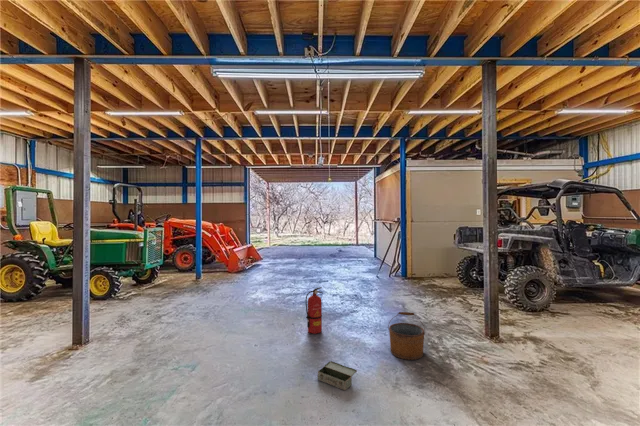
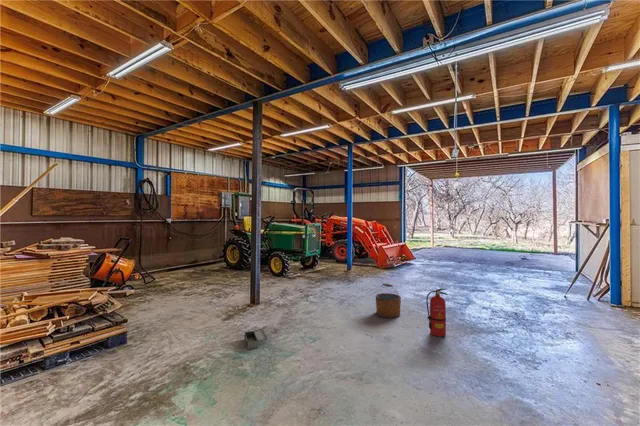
bucket: present [388,312,425,360] -> present [376,284,401,318]
toolbox: present [318,361,357,390] -> present [244,329,267,349]

